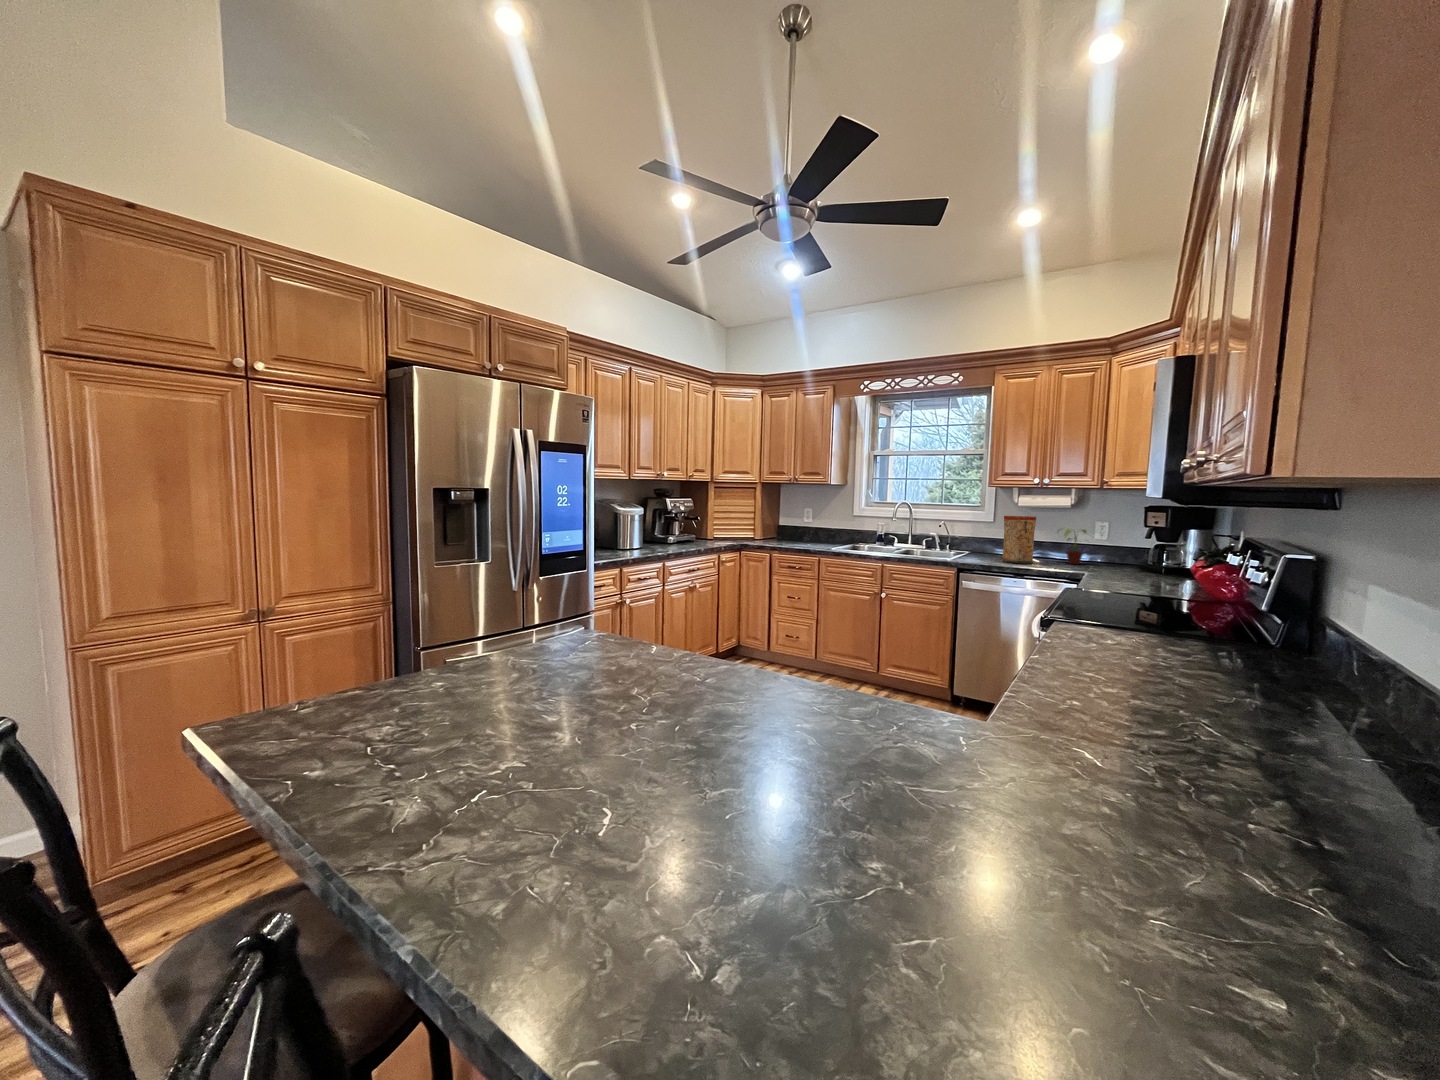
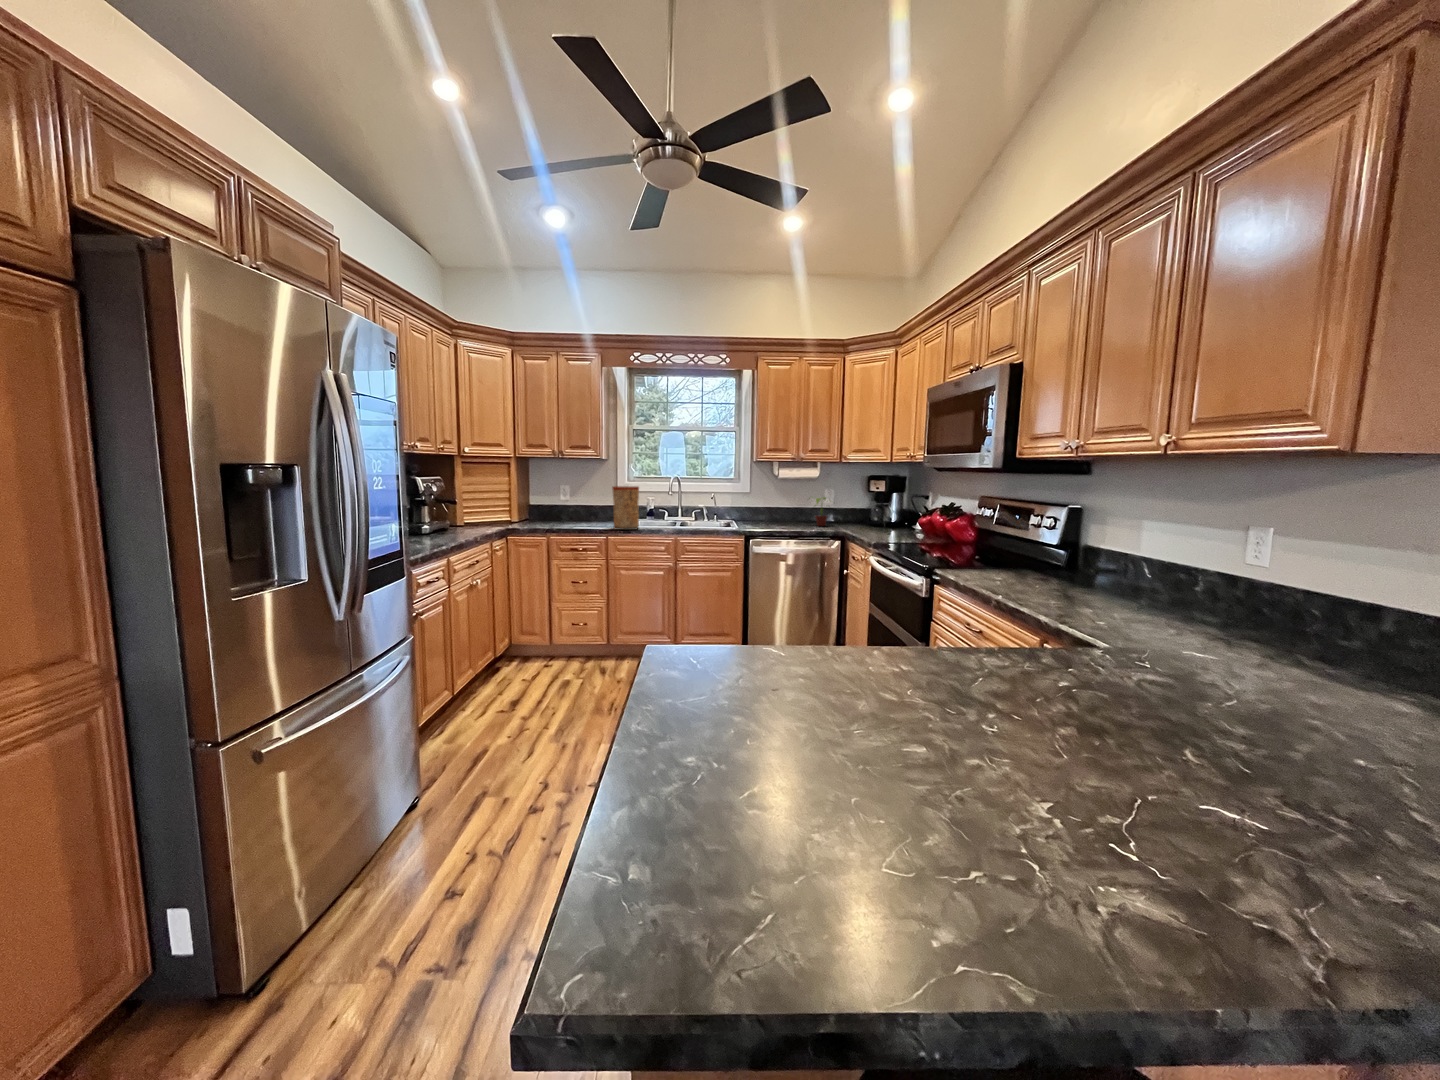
vase: present [1003,516,1036,564] -> present [612,486,639,530]

